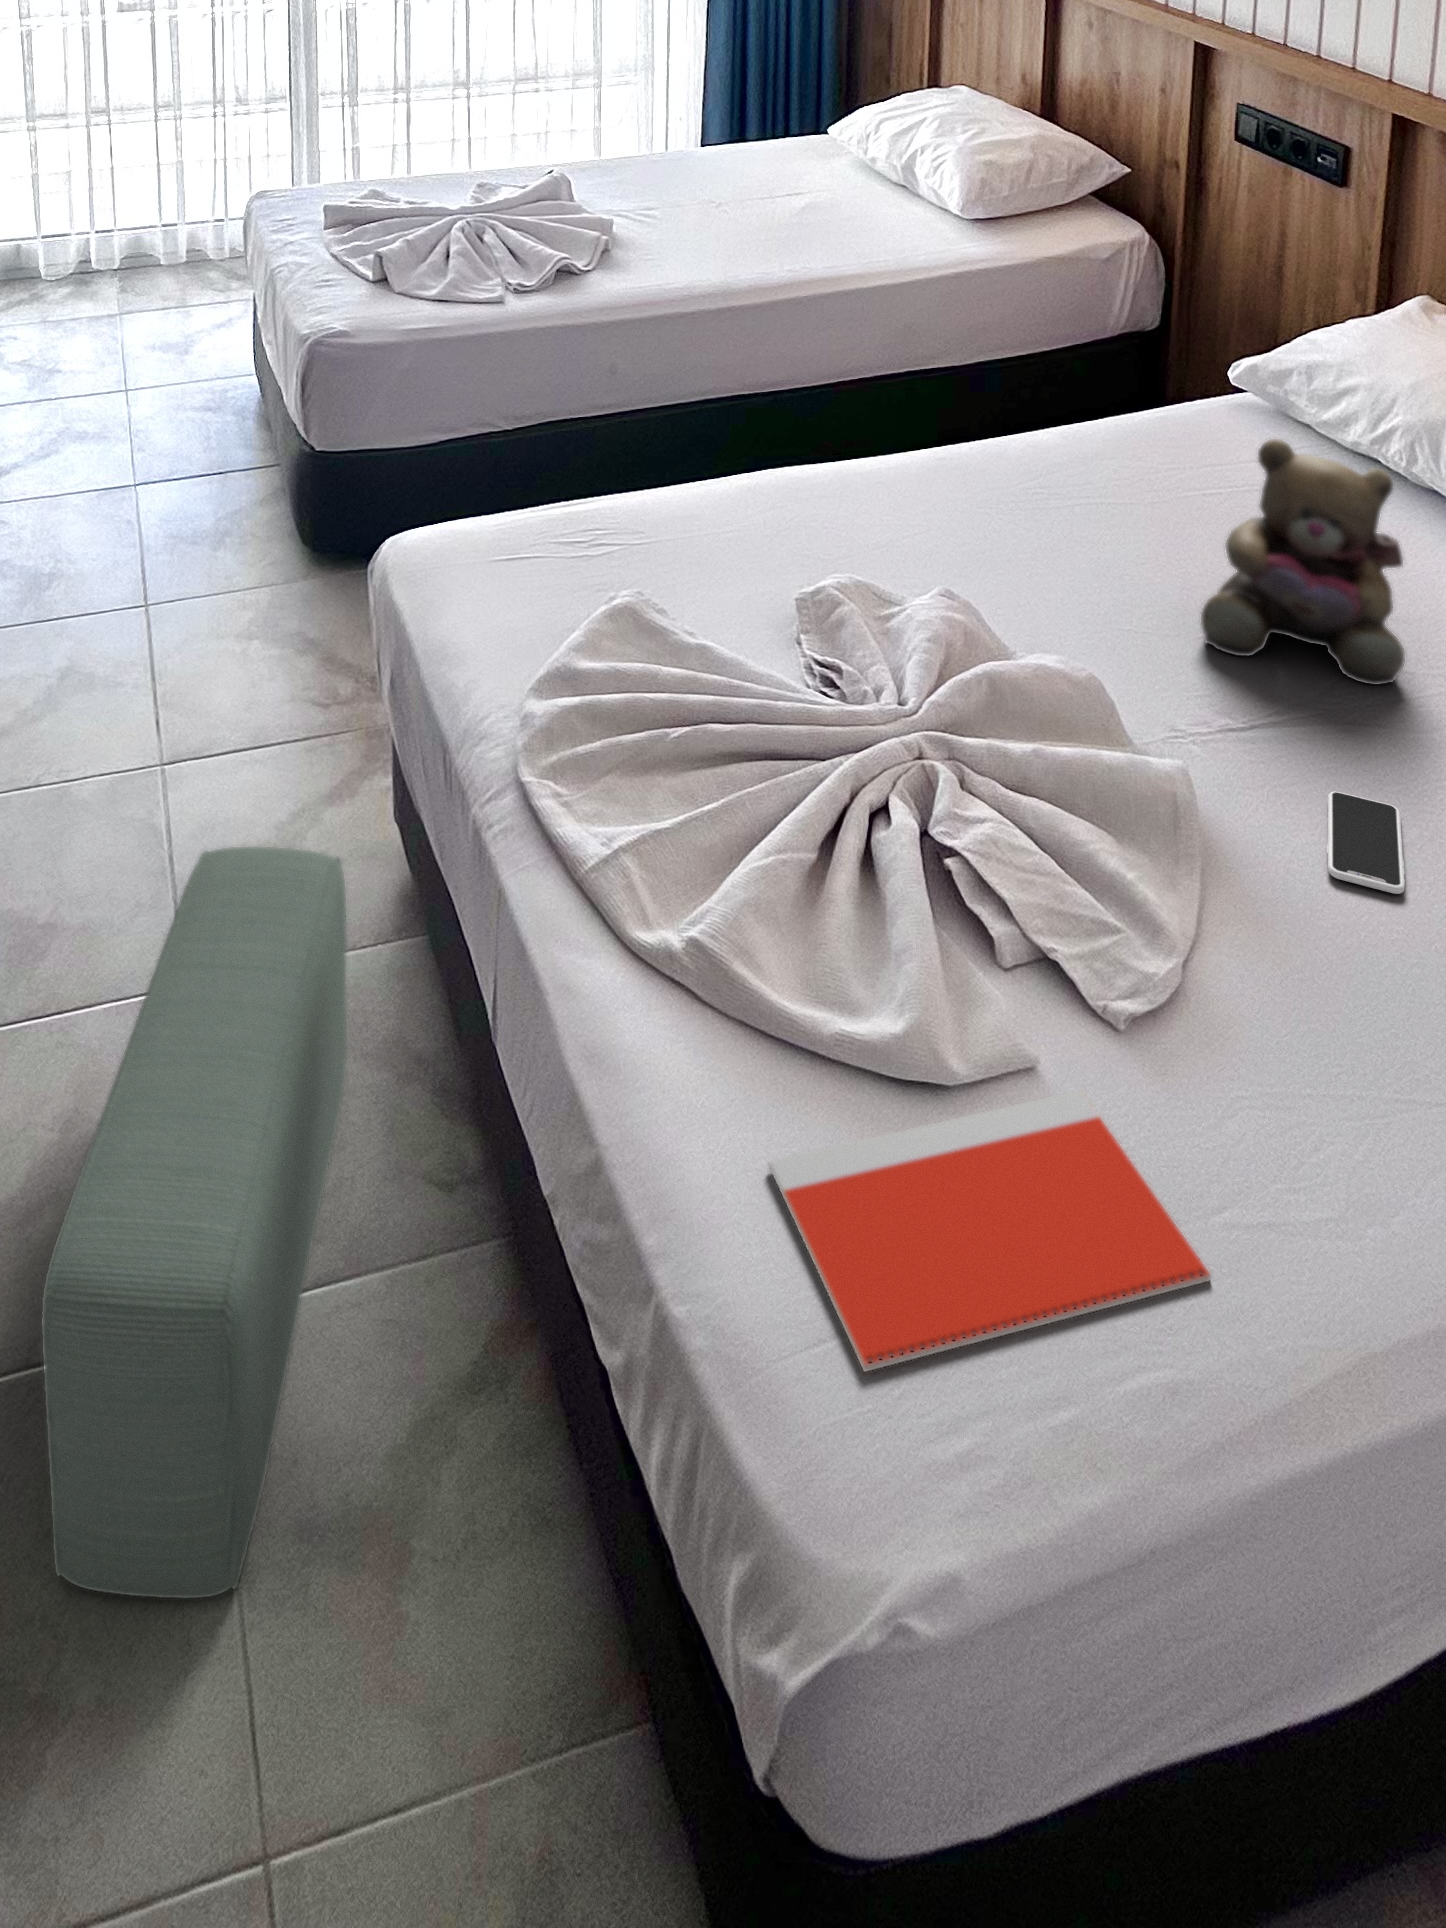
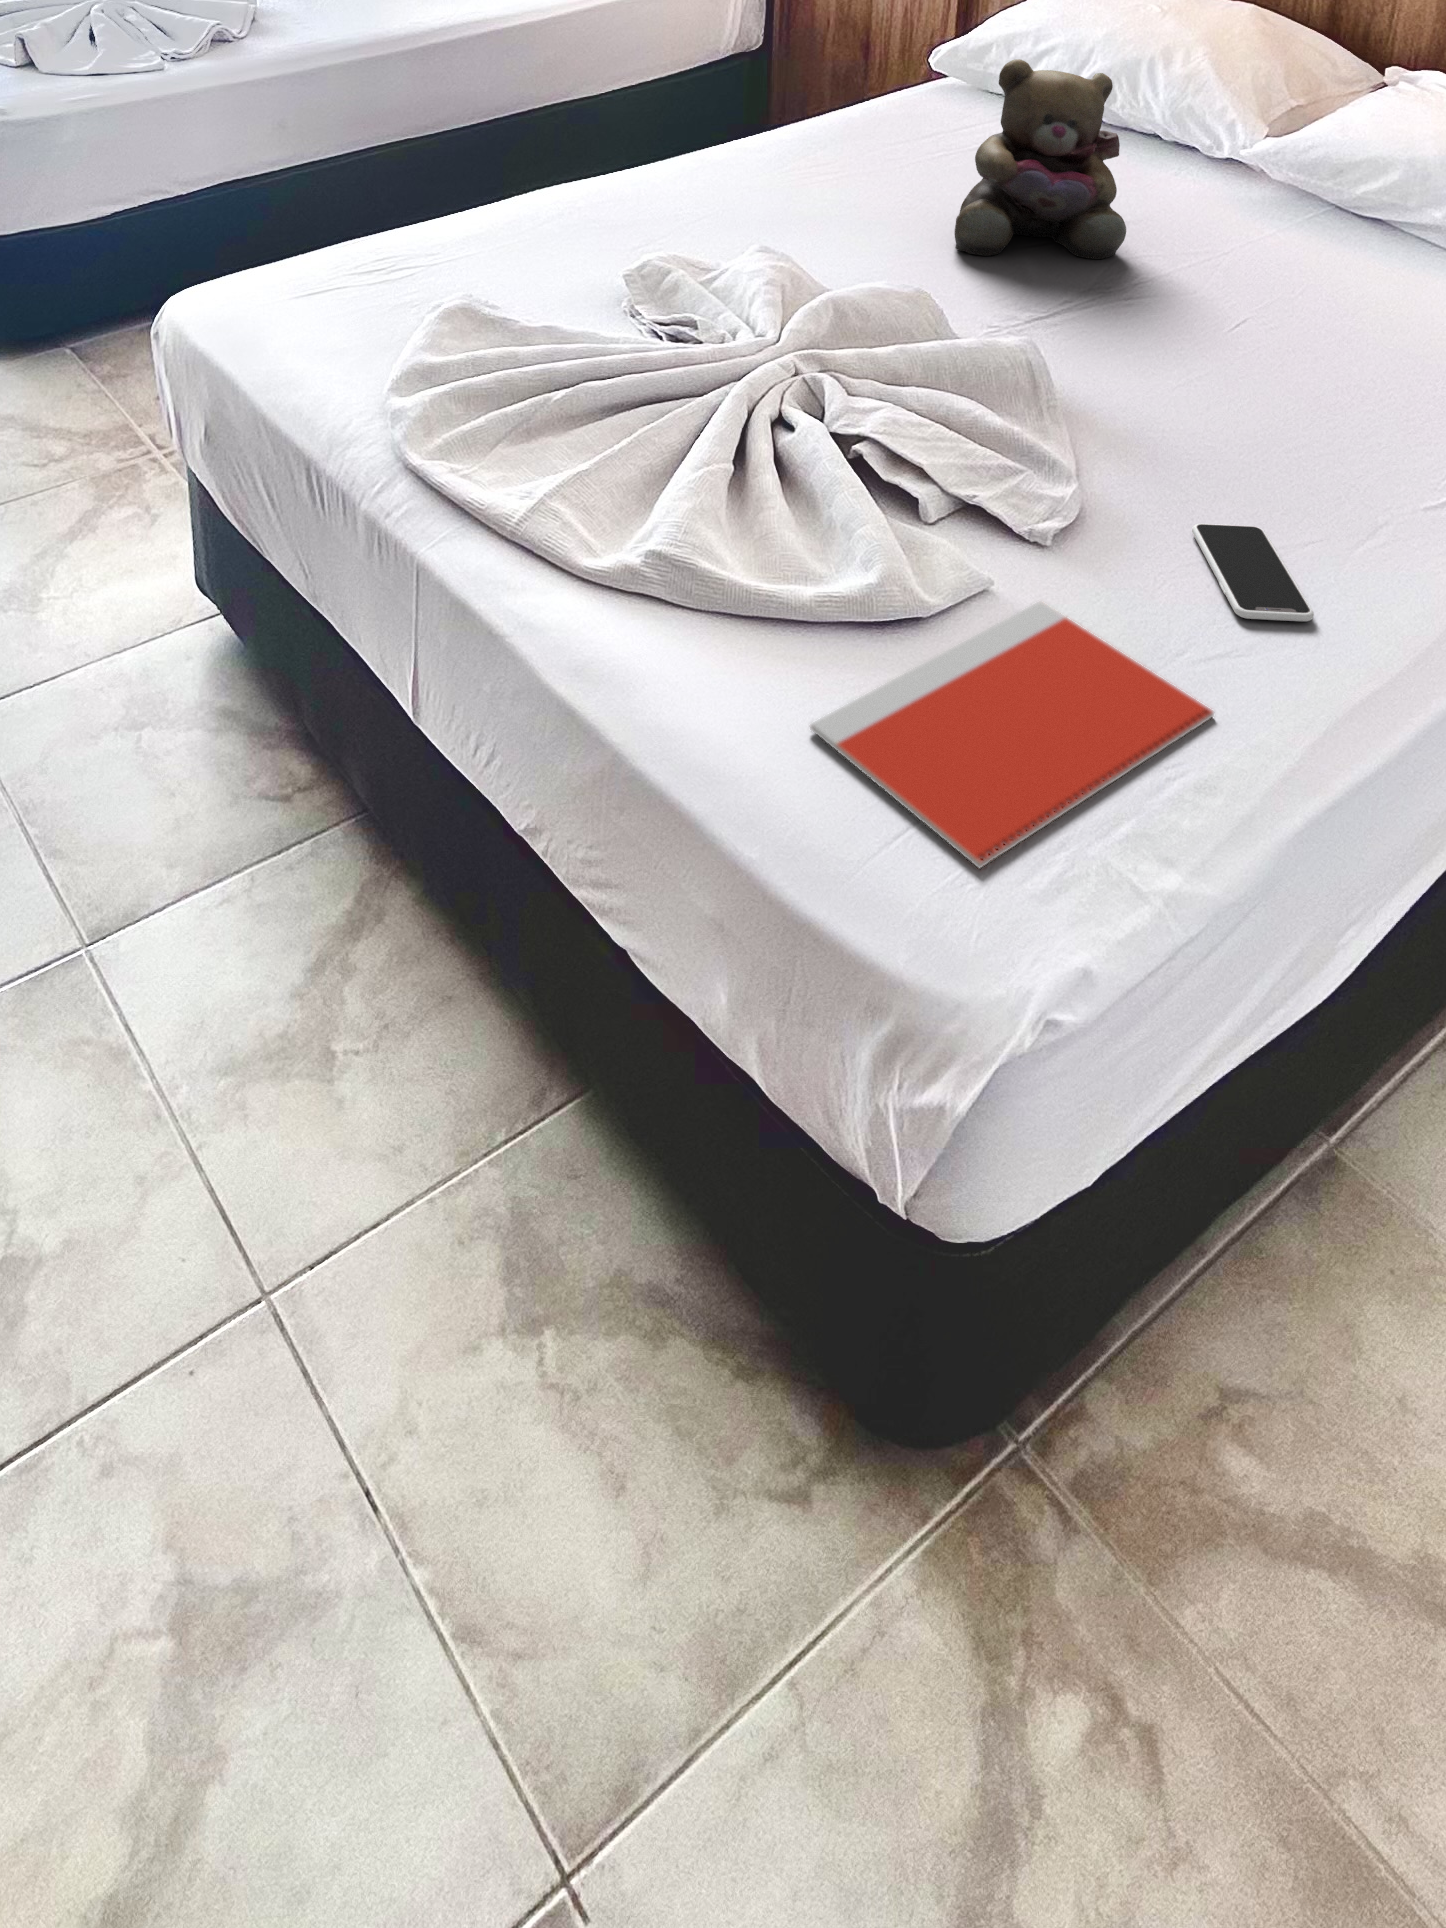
smartphone: present [1327,792,1405,894] -> present [1192,524,1314,621]
pouf: present [42,847,347,1598] -> none [31,592,276,1328]

